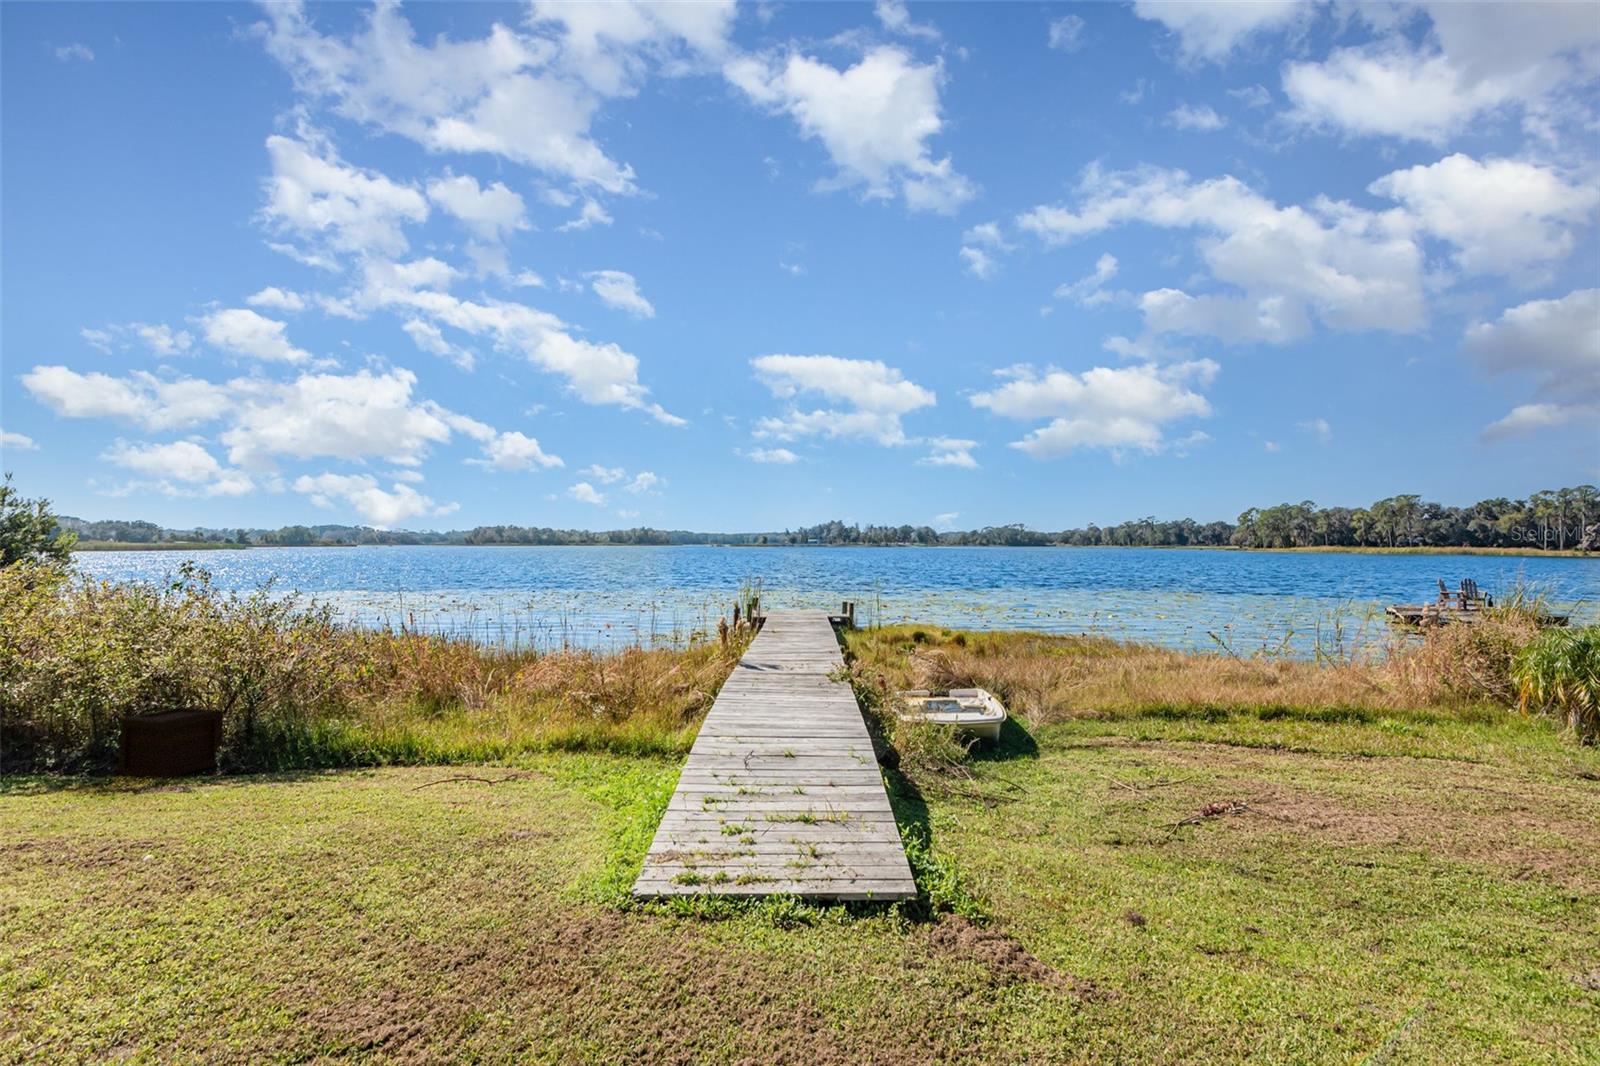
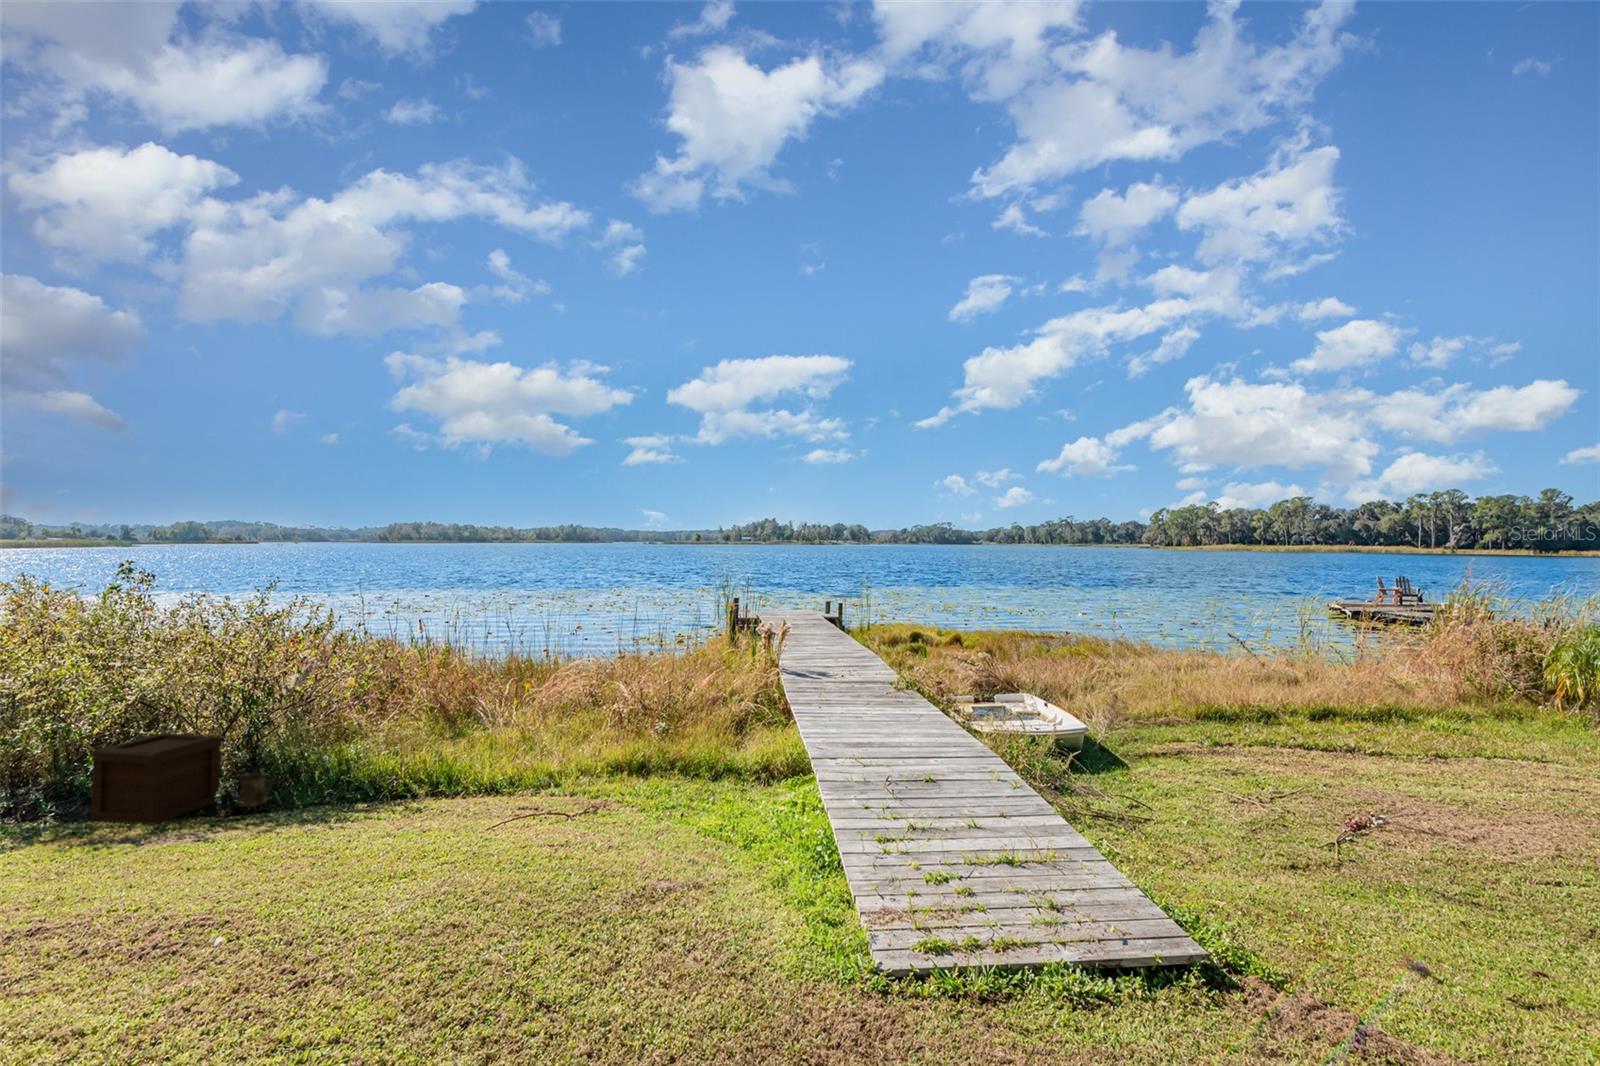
watering can: none [235,741,264,769] -> present [238,773,276,807]

